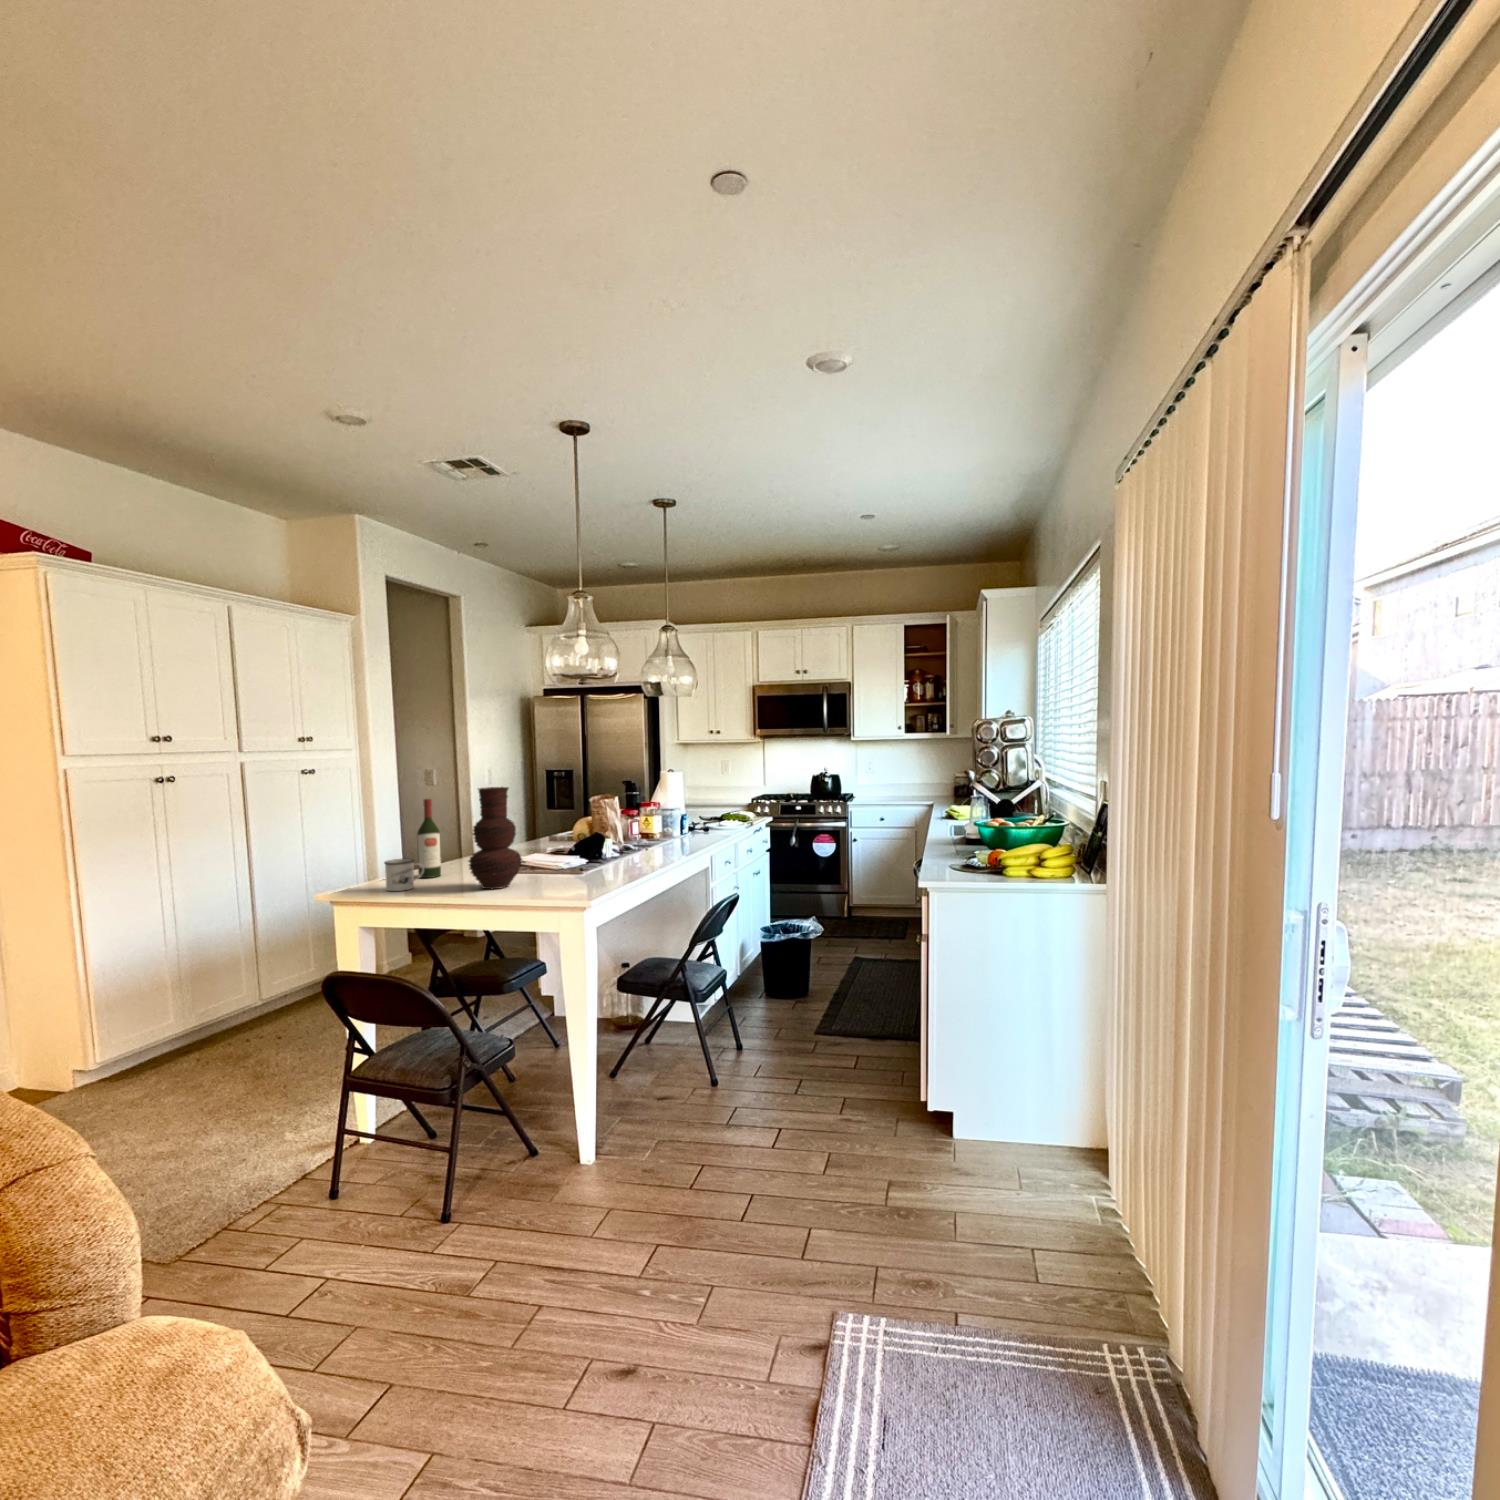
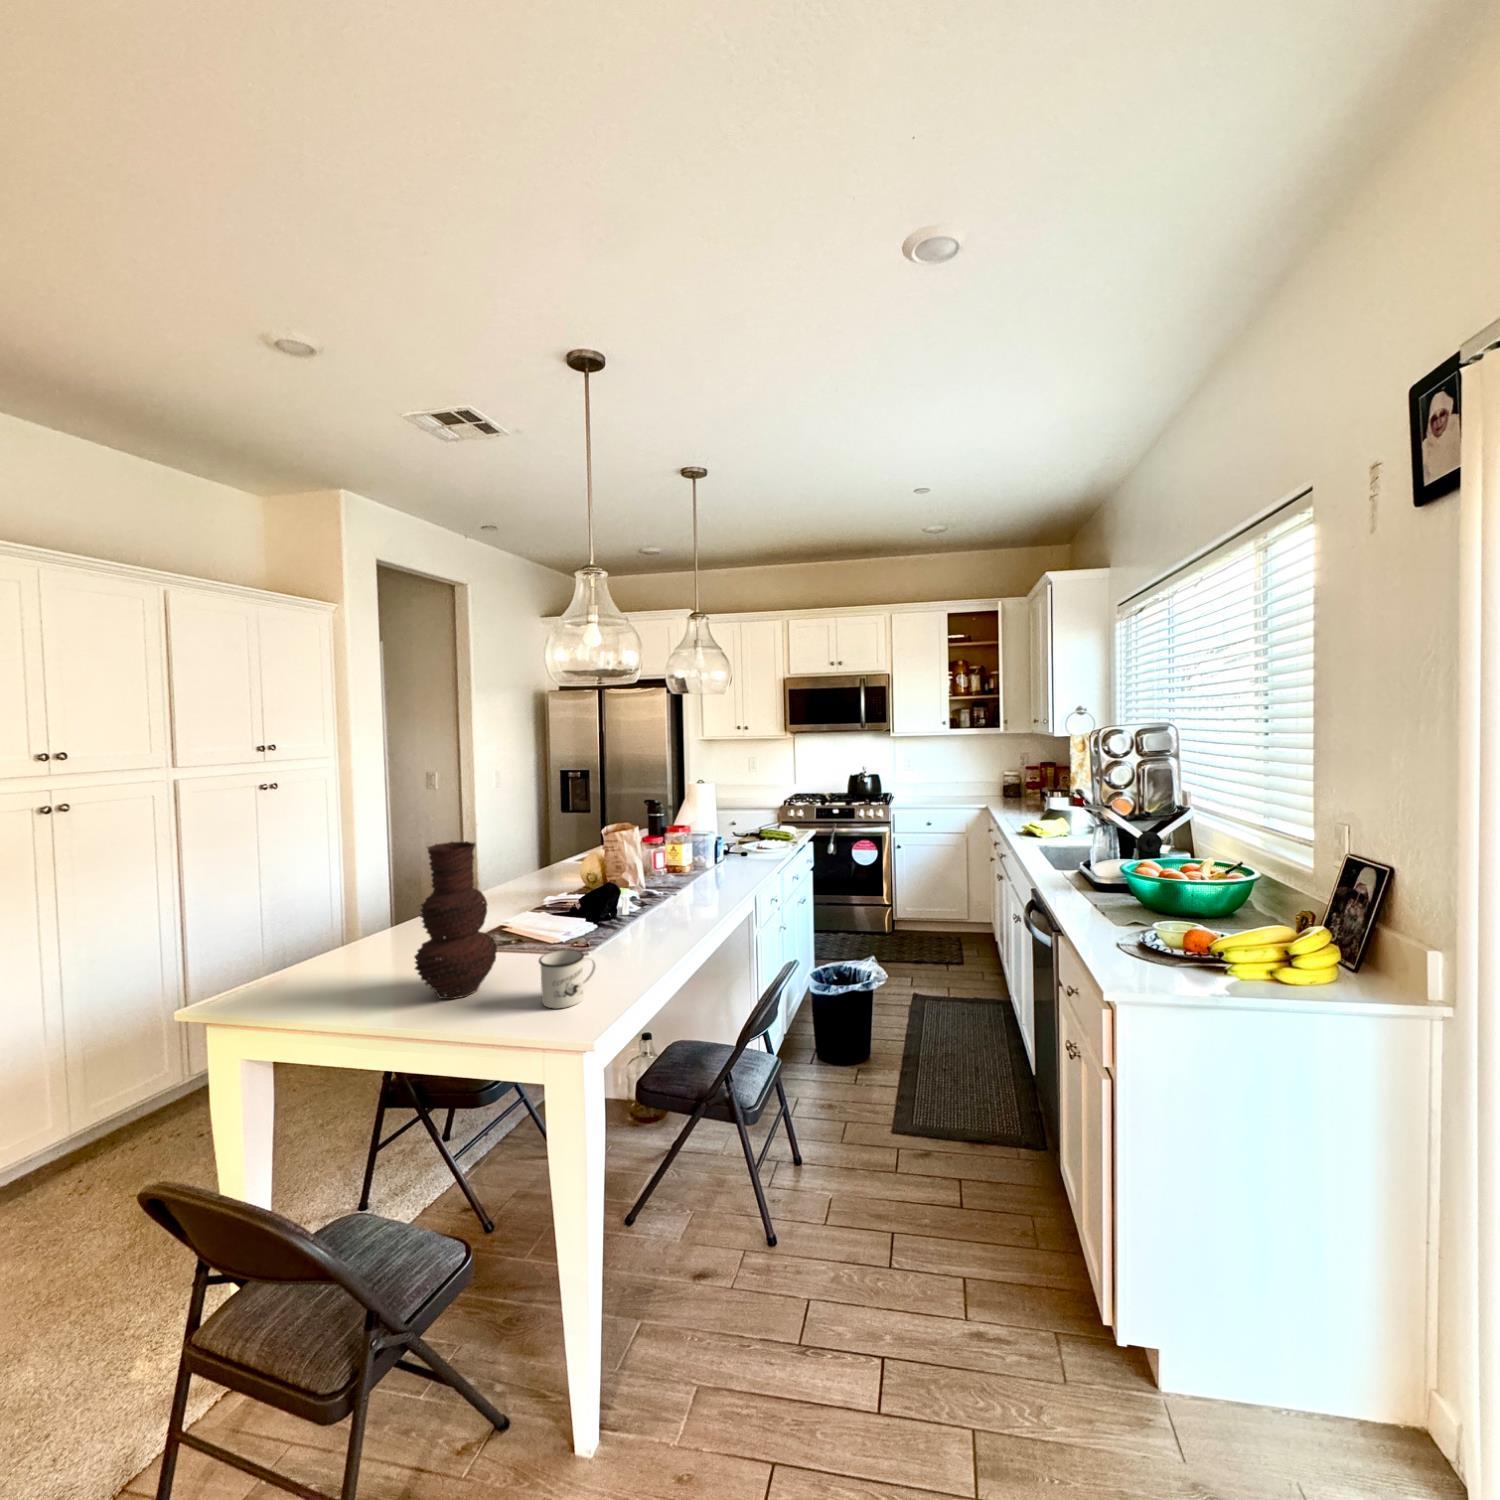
wine bottle: present [417,799,441,878] -> none [357,849,393,962]
mug: present [384,858,424,891] -> present [539,949,596,1008]

